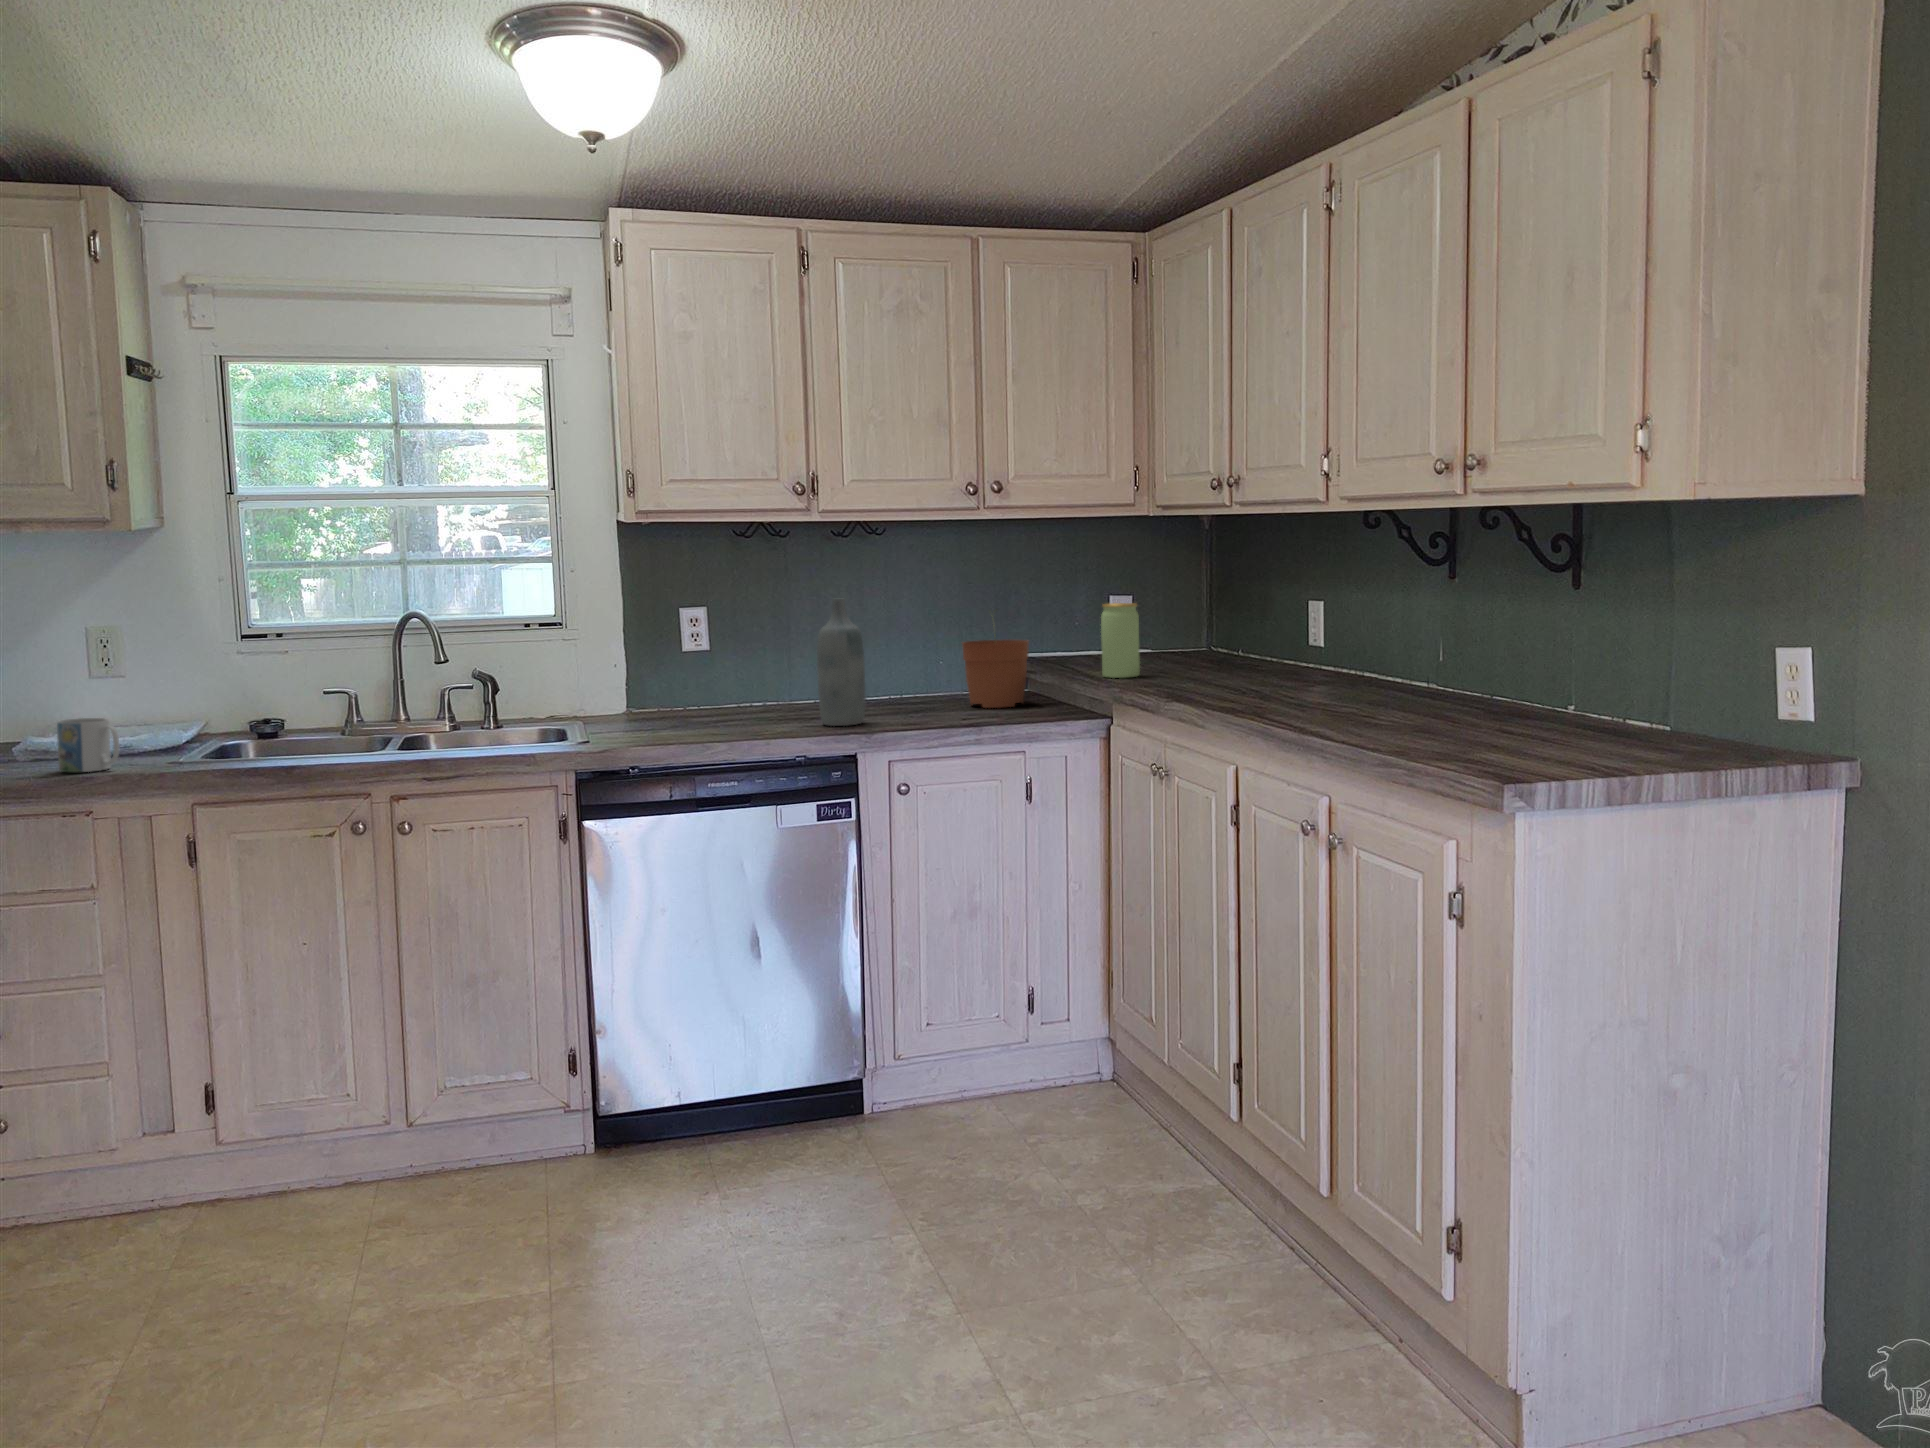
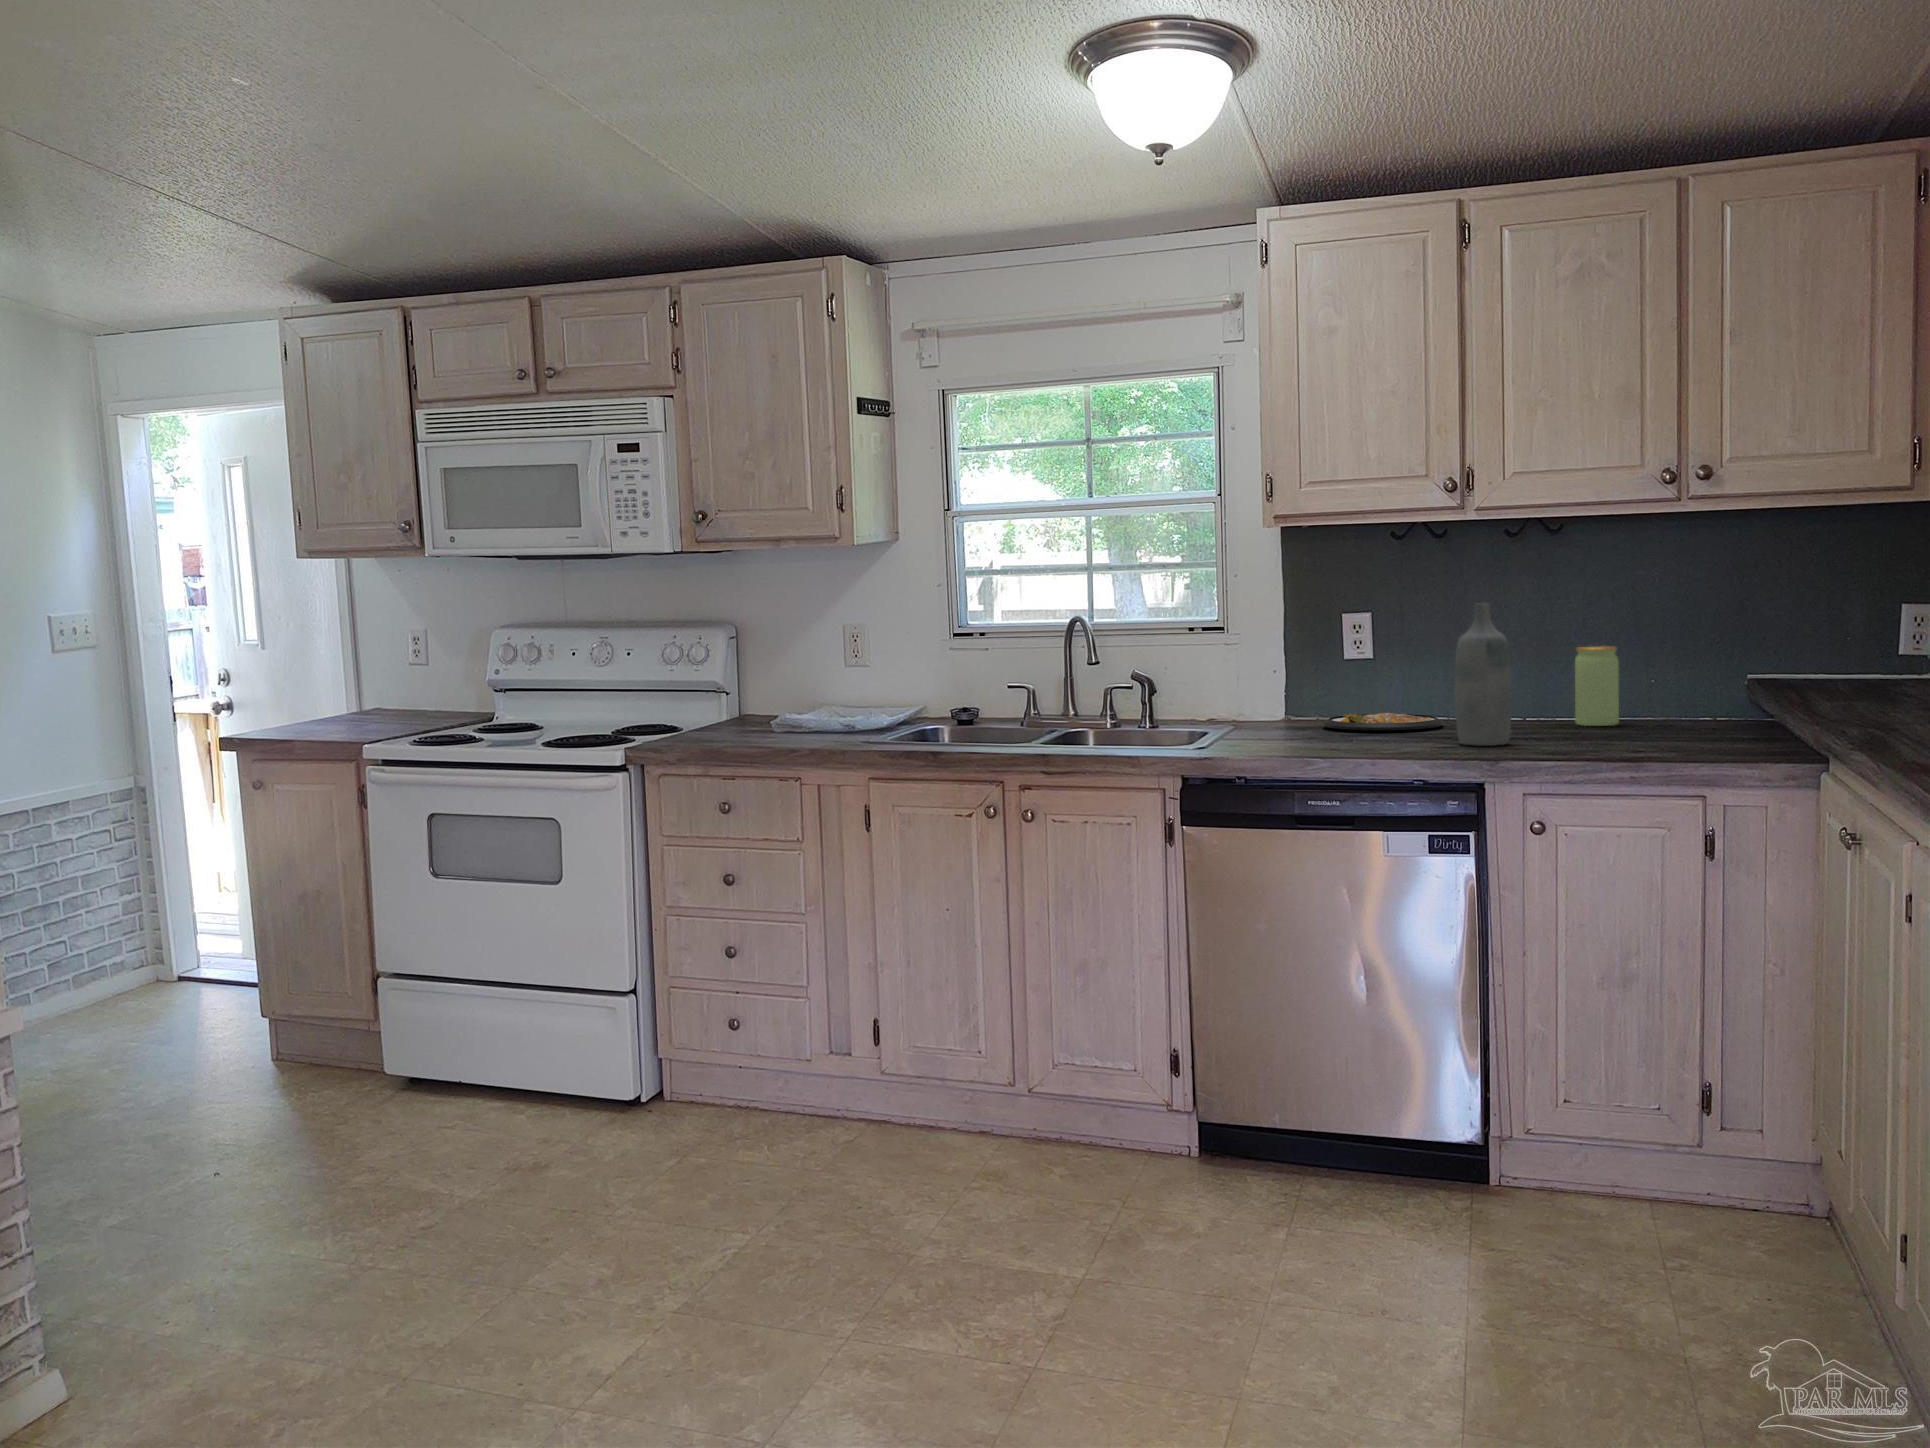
jar: present [1101,603,1140,678] -> present [1575,646,1619,726]
plant pot: present [962,640,1028,708] -> none [1657,618,1749,737]
dish: none [674,700,783,718] -> present [1323,713,1444,730]
mug: present [57,718,119,772] -> none [792,700,832,744]

